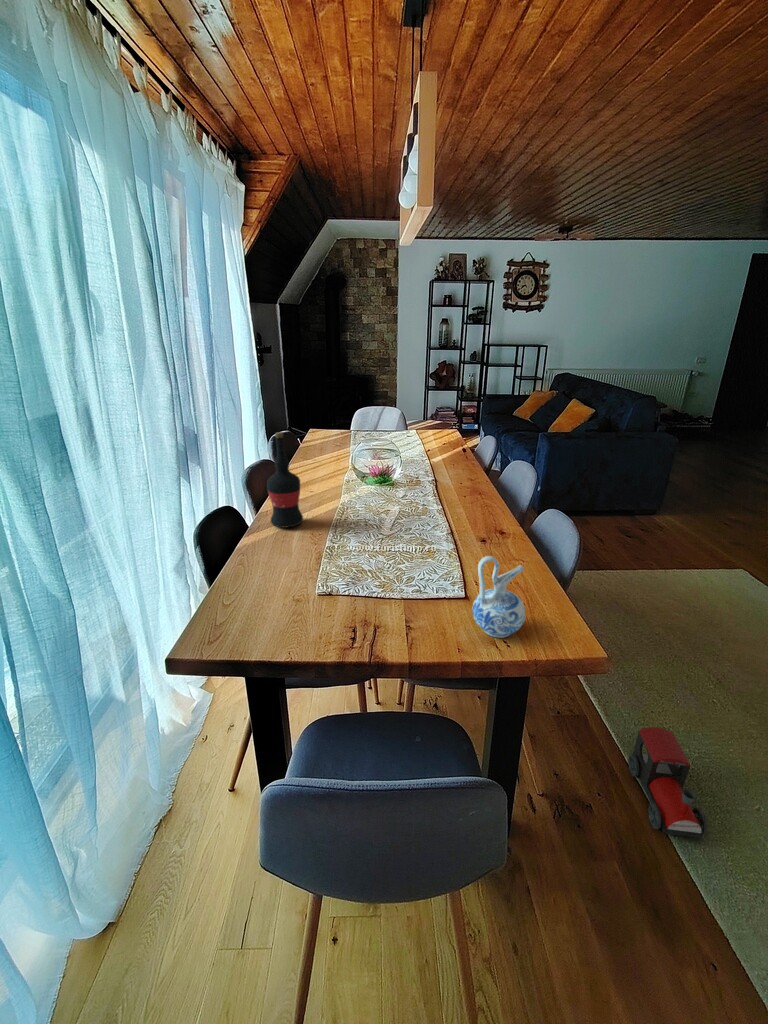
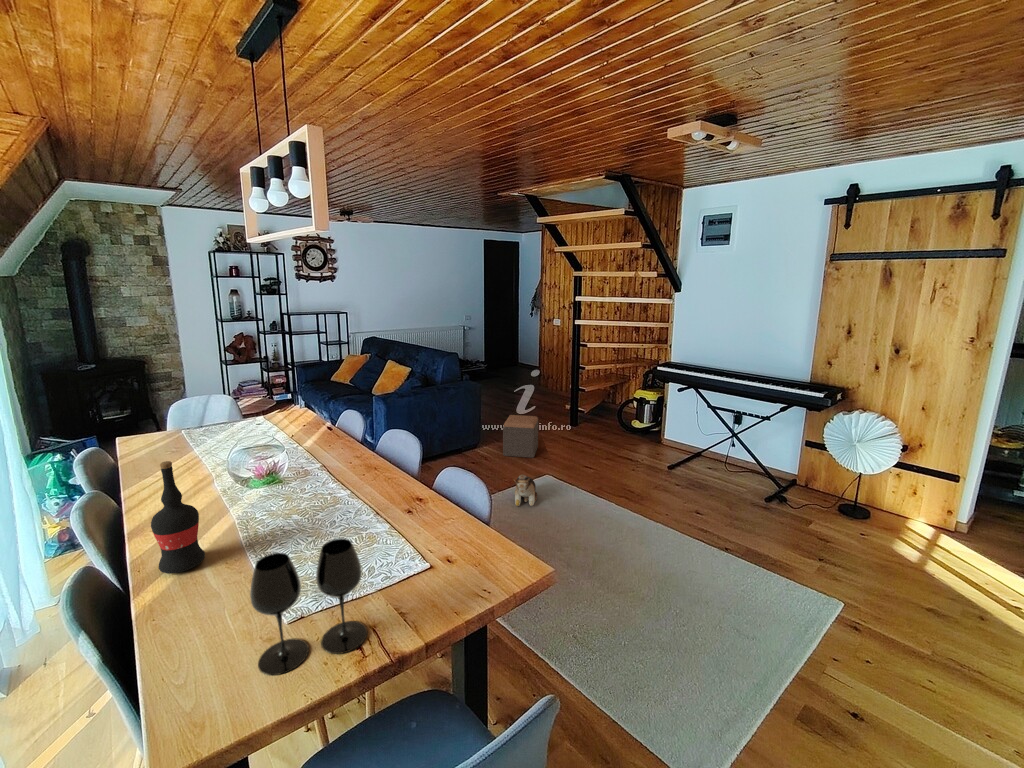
footstool: none [686,485,758,547] -> present [503,415,538,458]
wine glass: none [268,520,368,637] -> present [250,539,367,675]
ceramic pitcher: present [472,556,525,638] -> none [448,522,490,588]
plush toy: none [675,558,714,602] -> present [514,474,538,506]
toy train: present [628,727,707,838] -> none [542,609,603,687]

